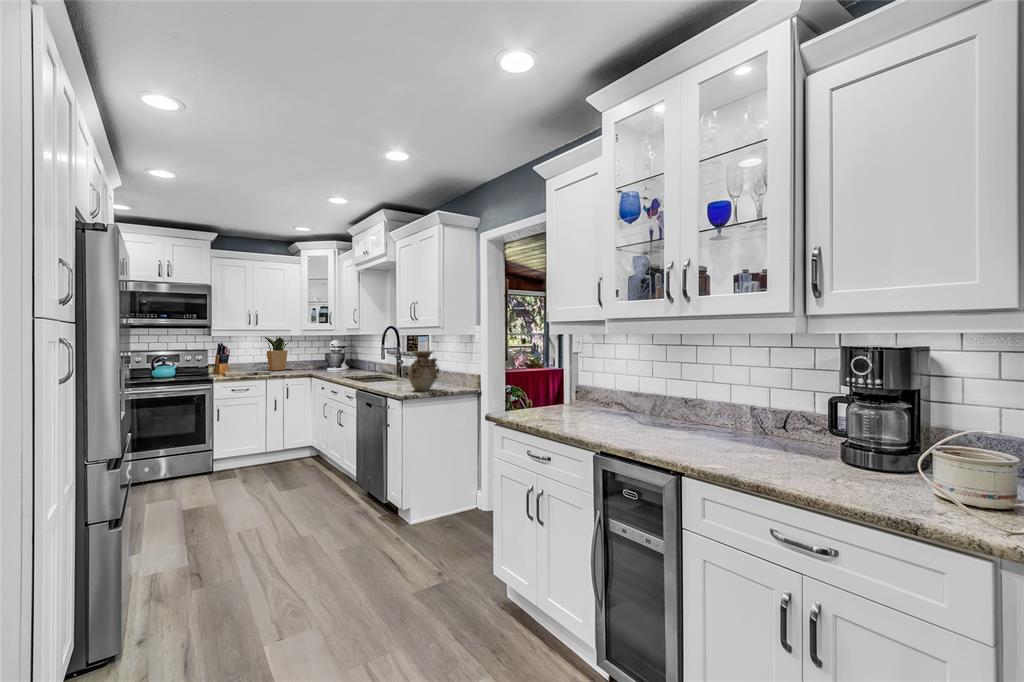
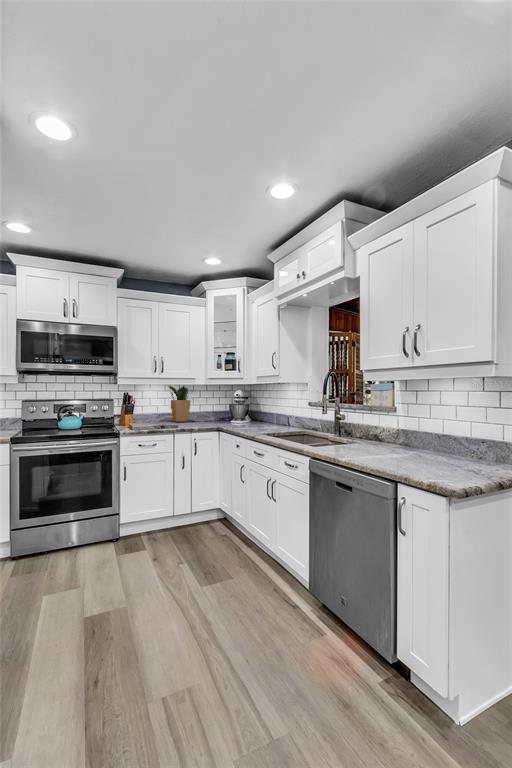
vase: present [408,351,439,391] -> none [404,403,458,469]

